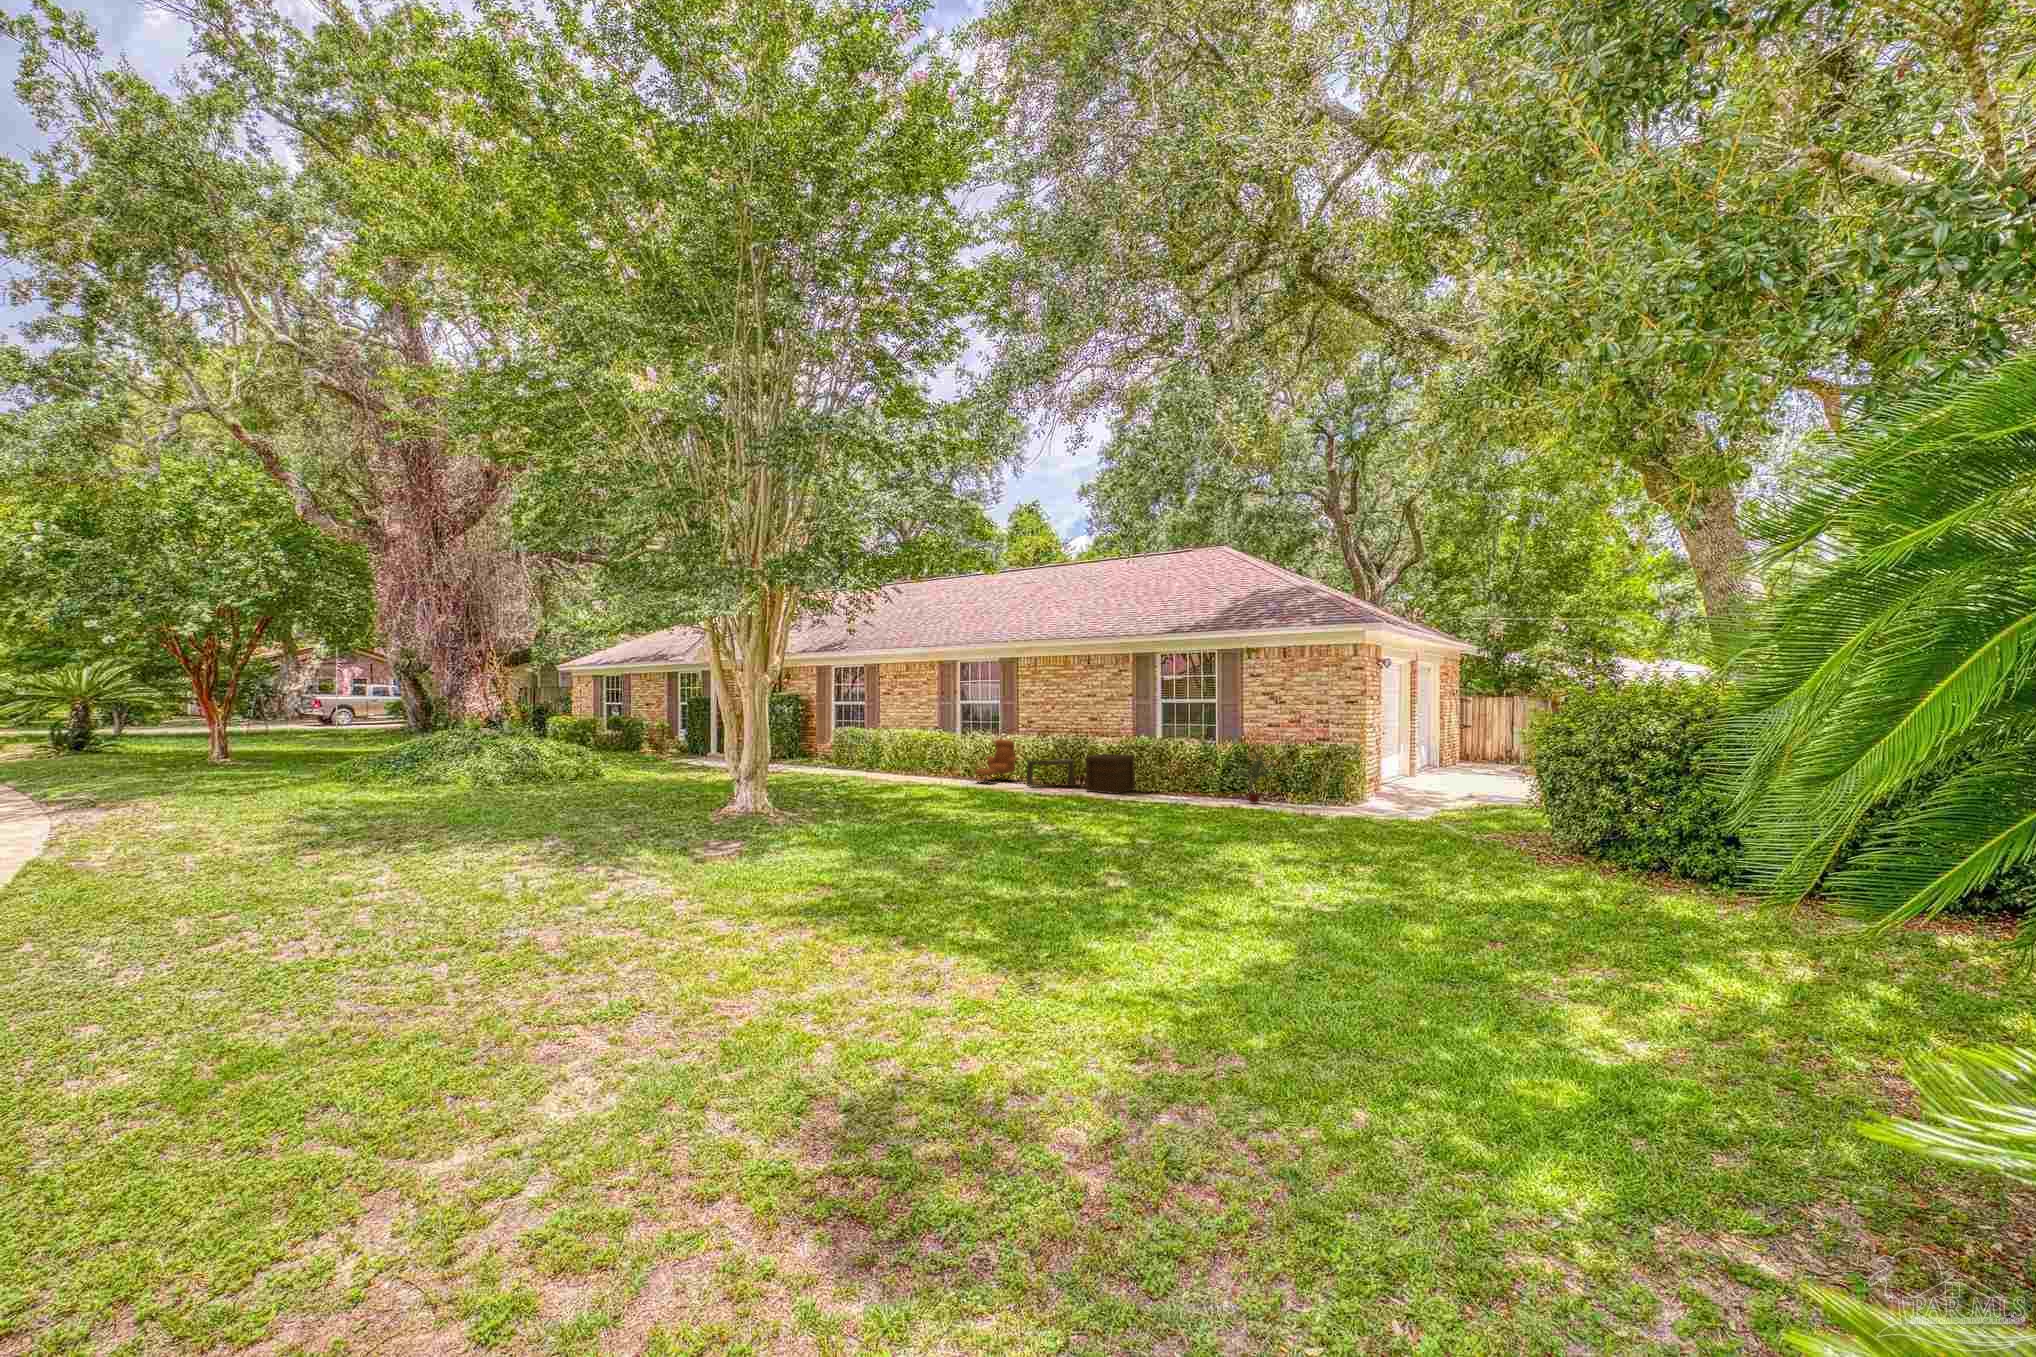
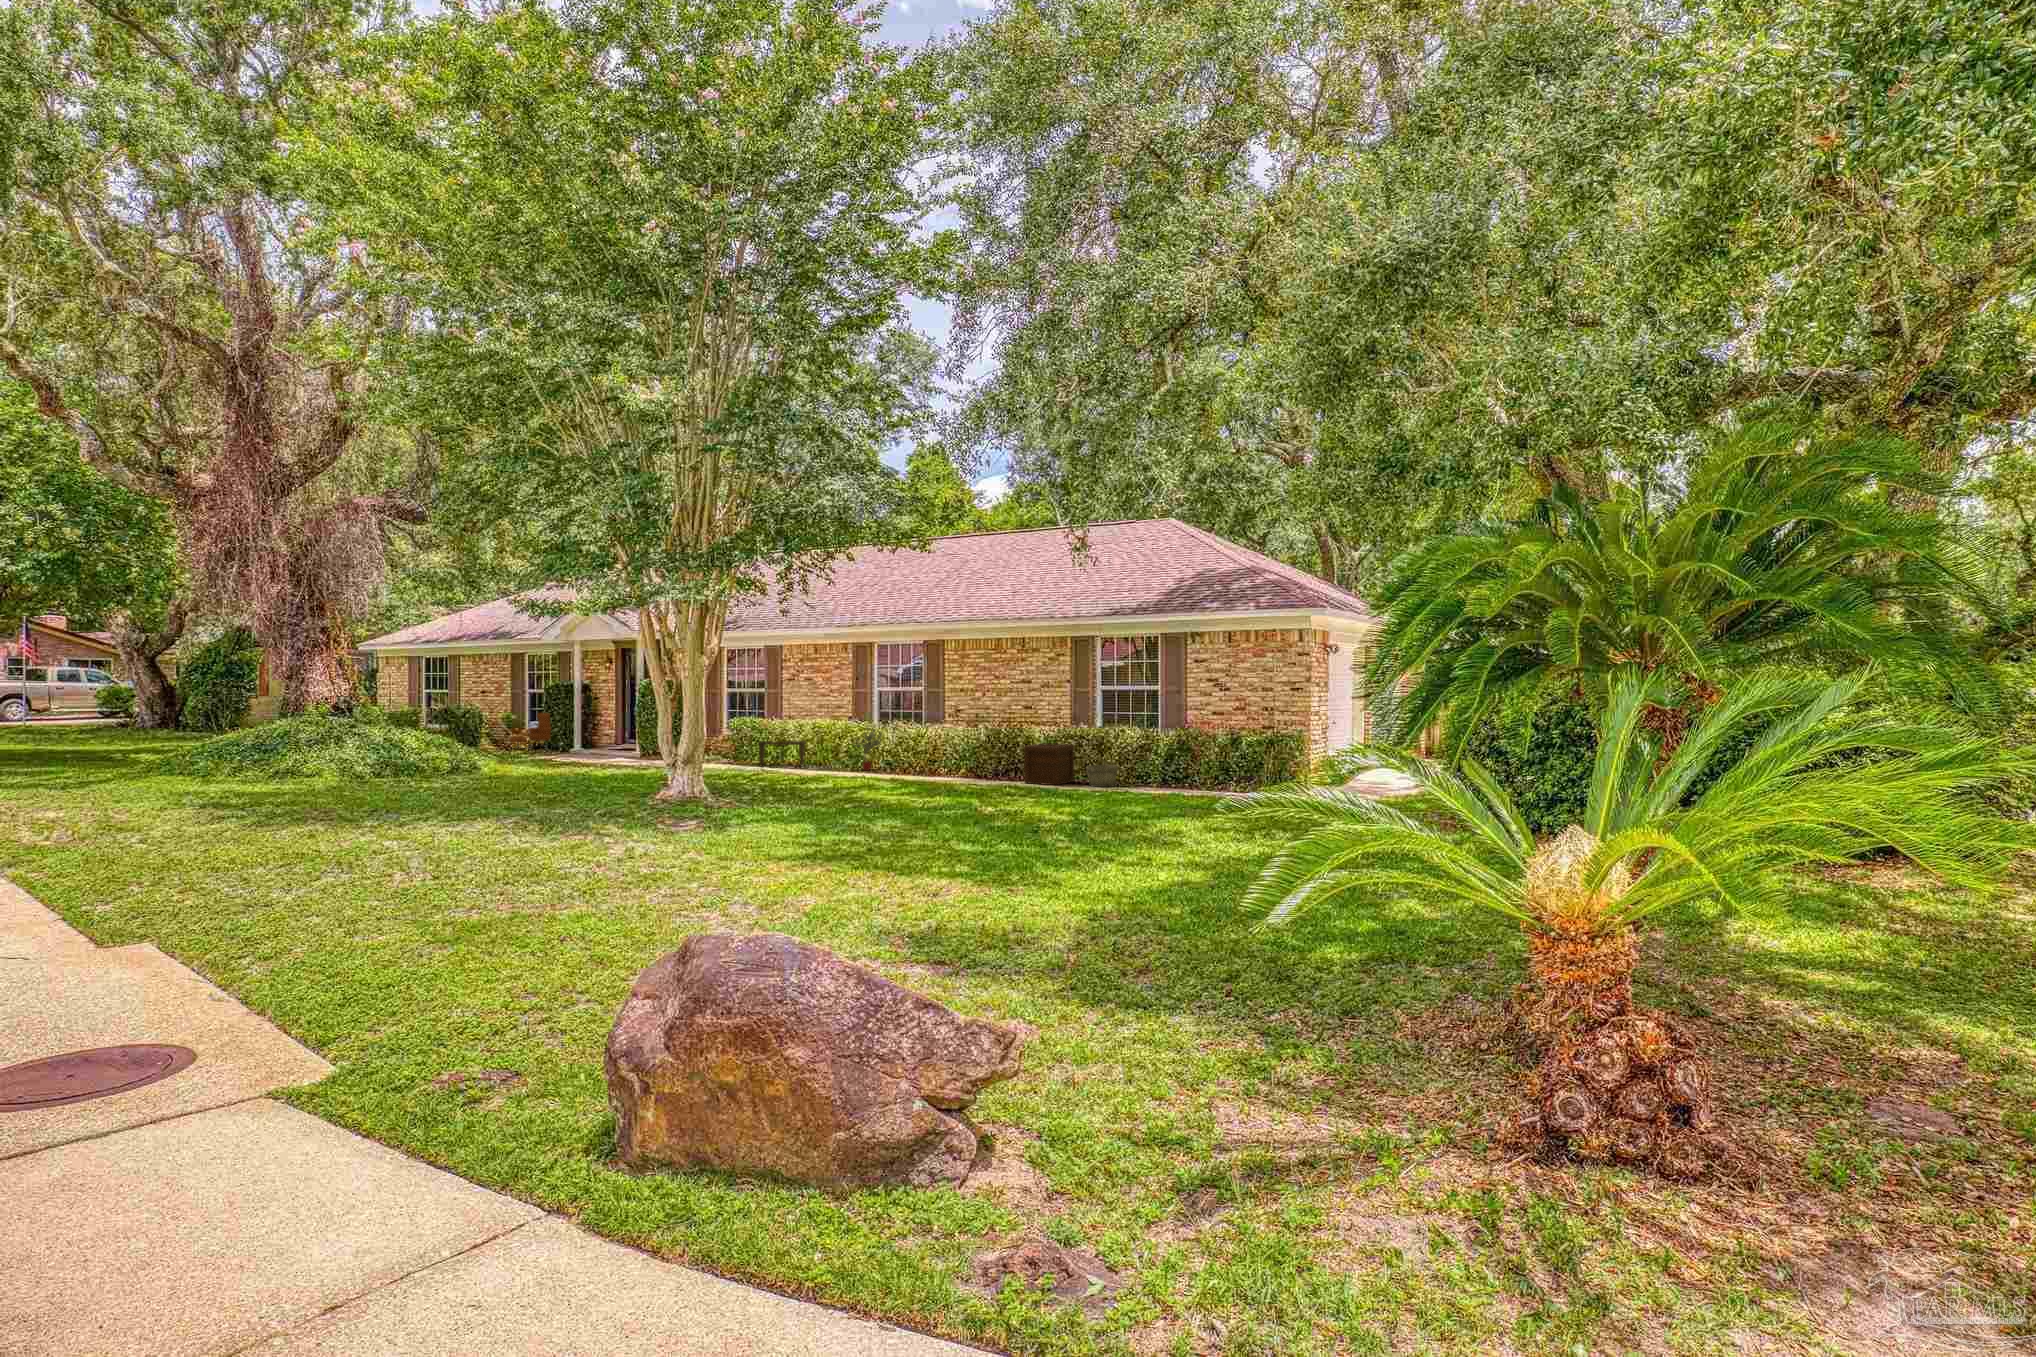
lounge chair: present [975,739,1017,784] -> present [509,713,551,749]
potted tree: present [1234,752,1274,804] -> present [855,728,882,771]
bench: present [1027,759,1074,787] -> present [758,740,806,767]
wooden bucket: none [1144,769,1175,797] -> present [1087,764,1118,787]

